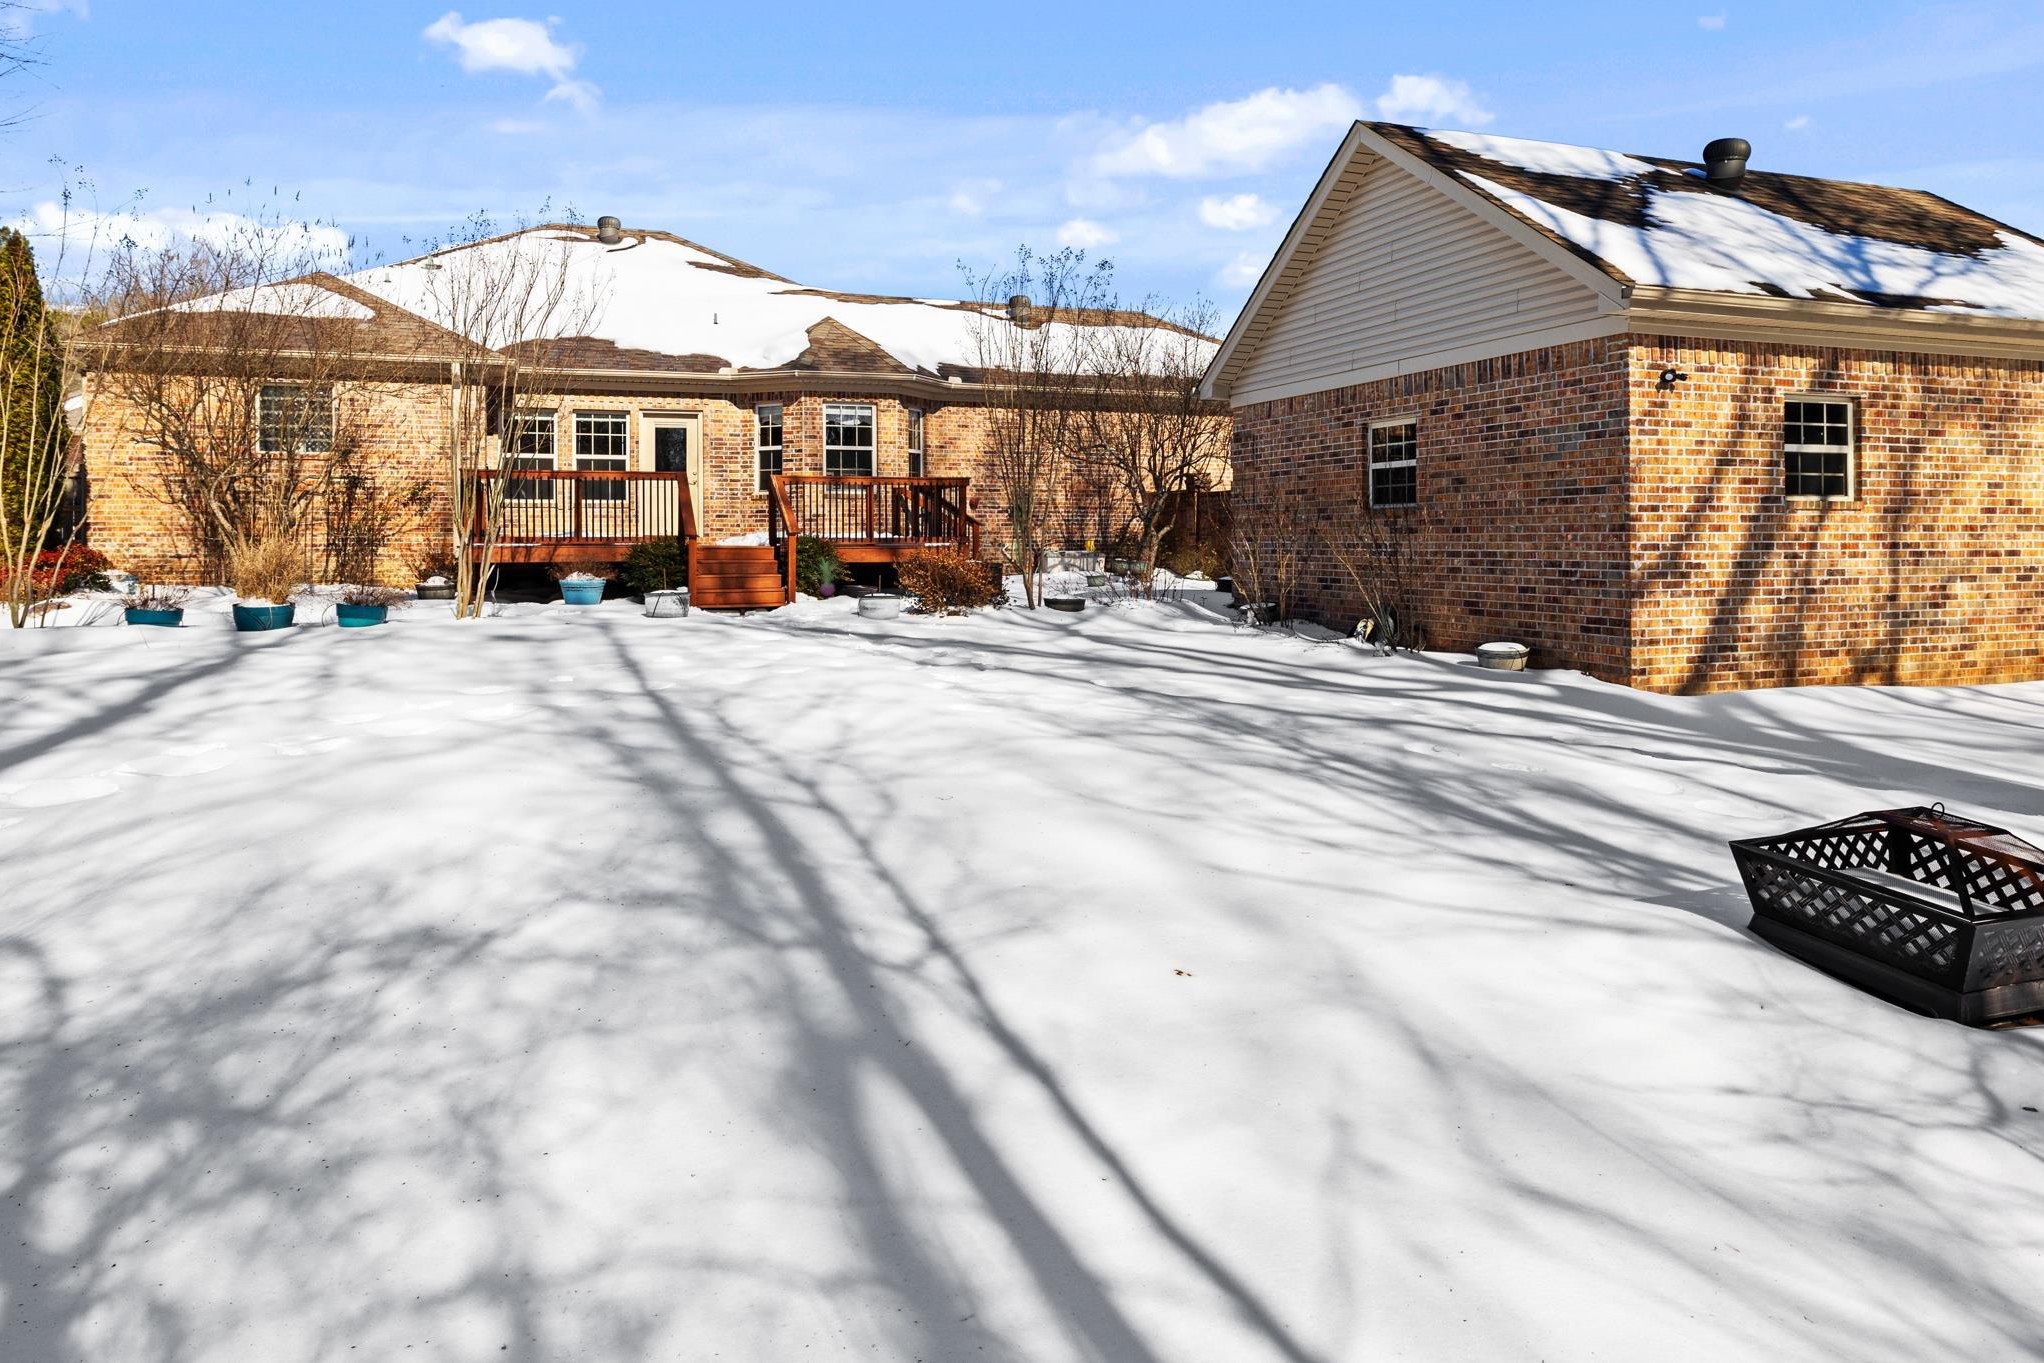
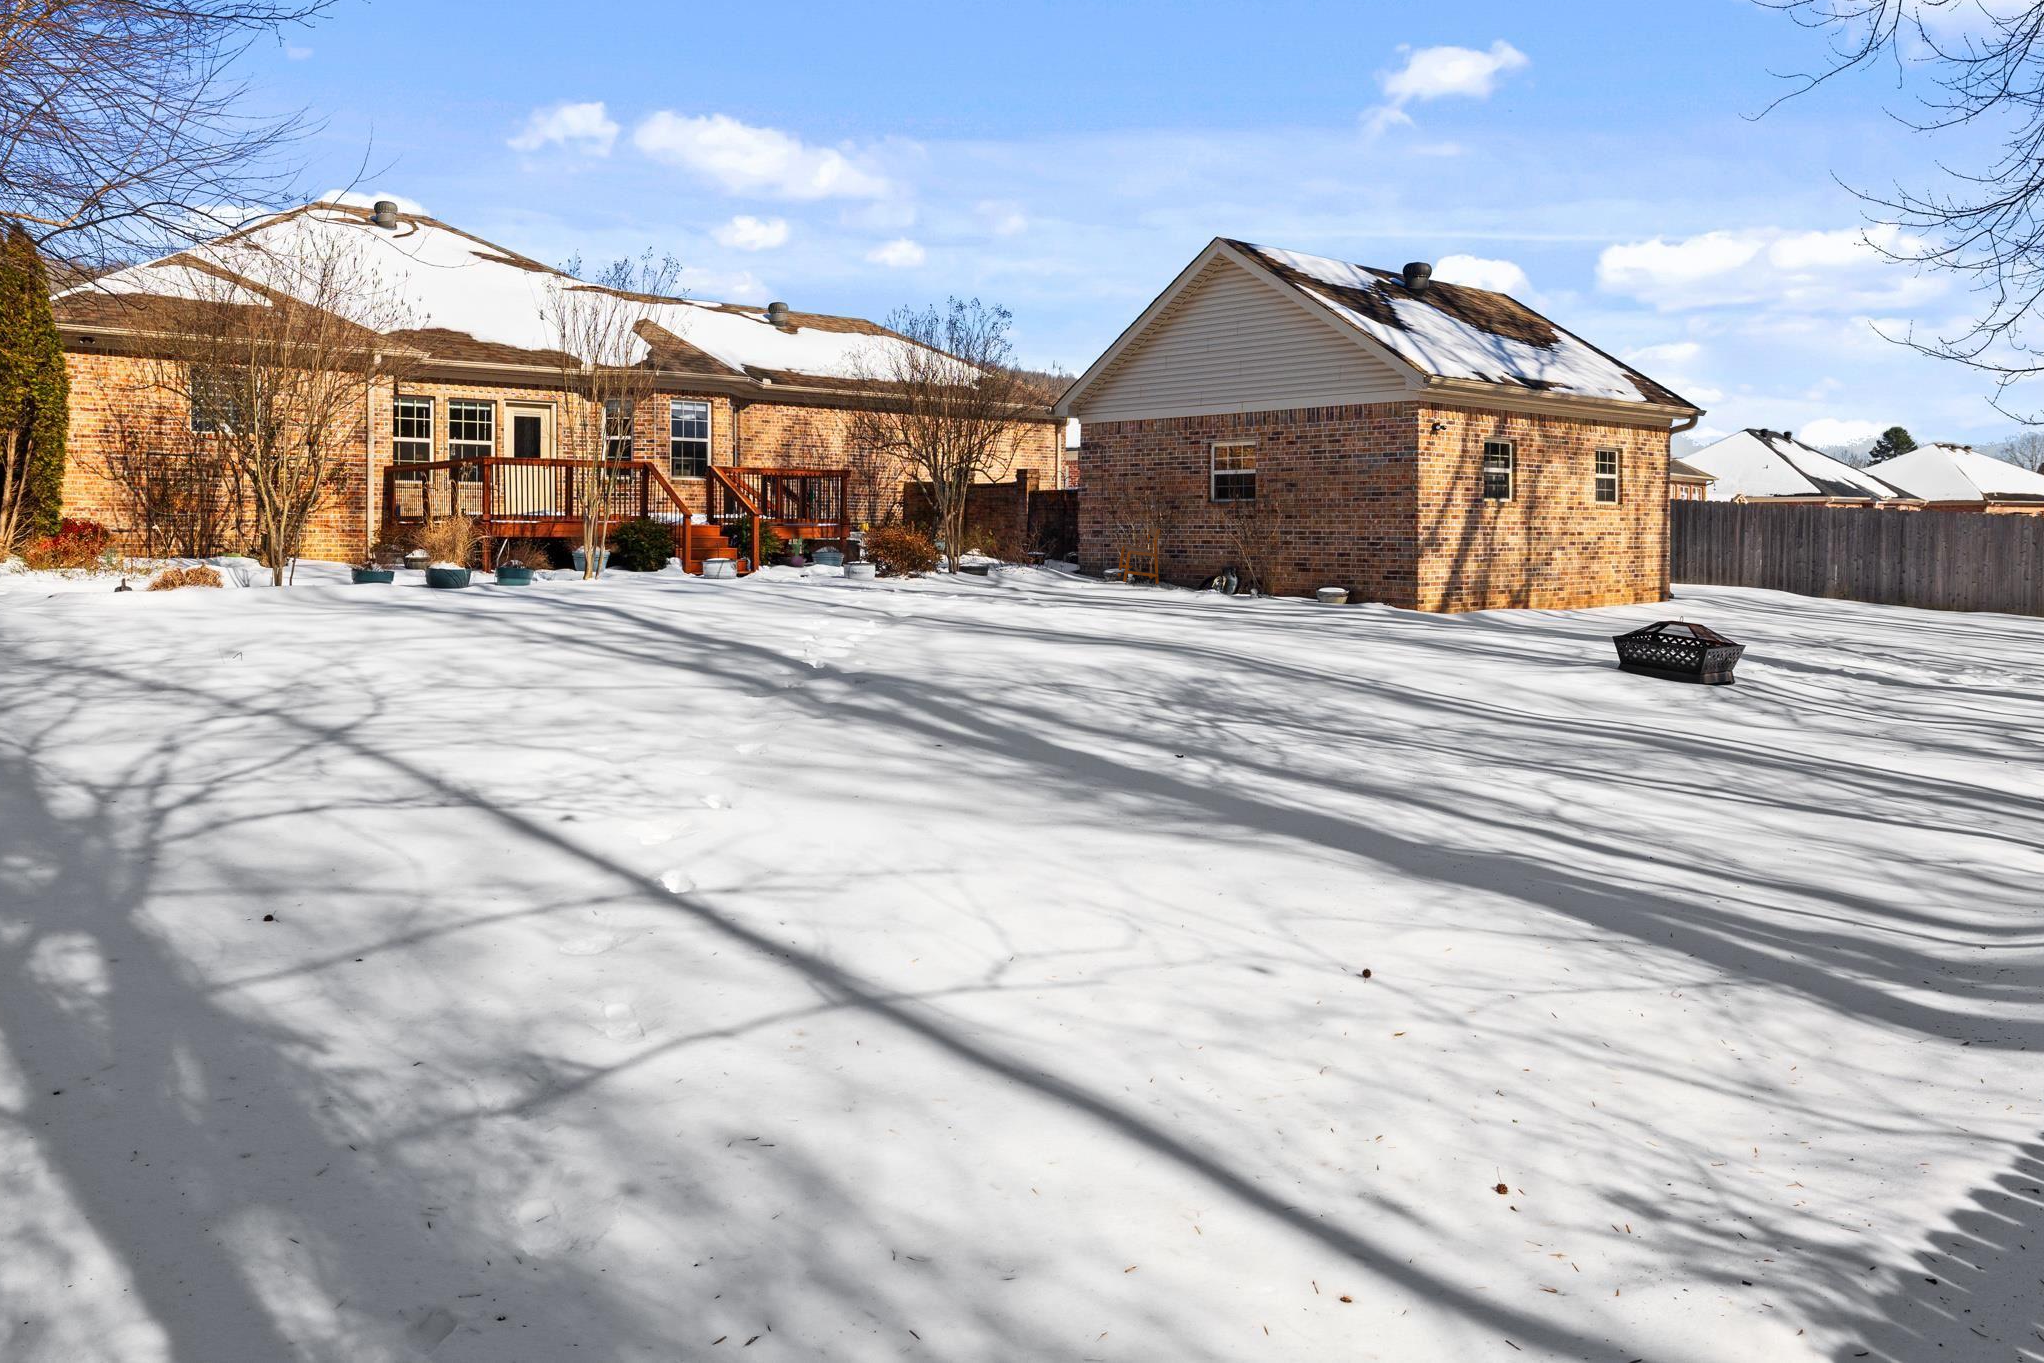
bench: none [1249,542,1311,626] -> present [1118,526,1160,584]

